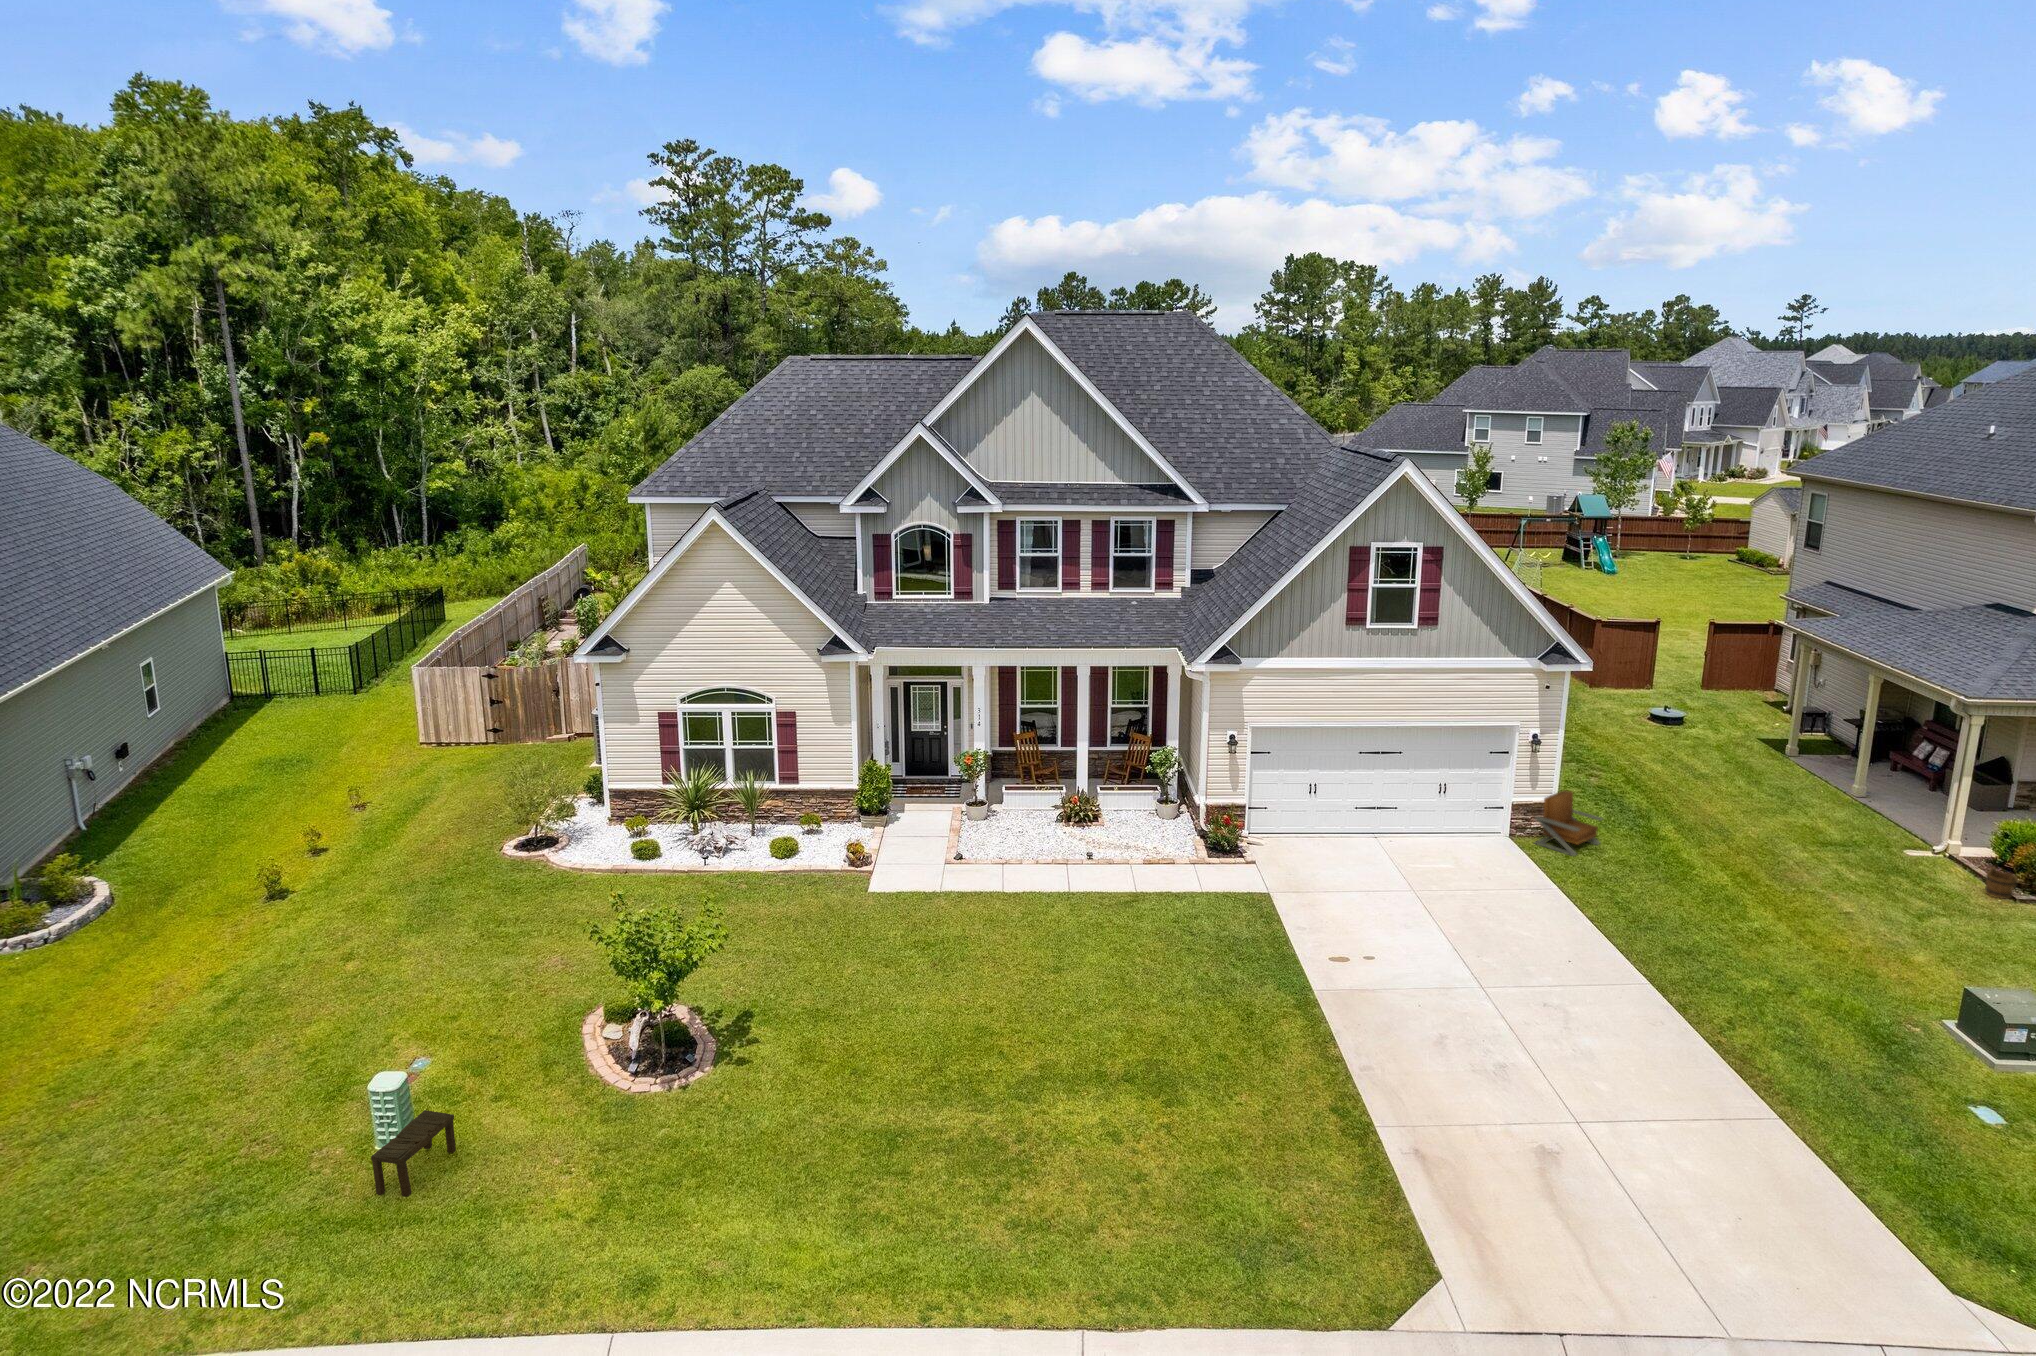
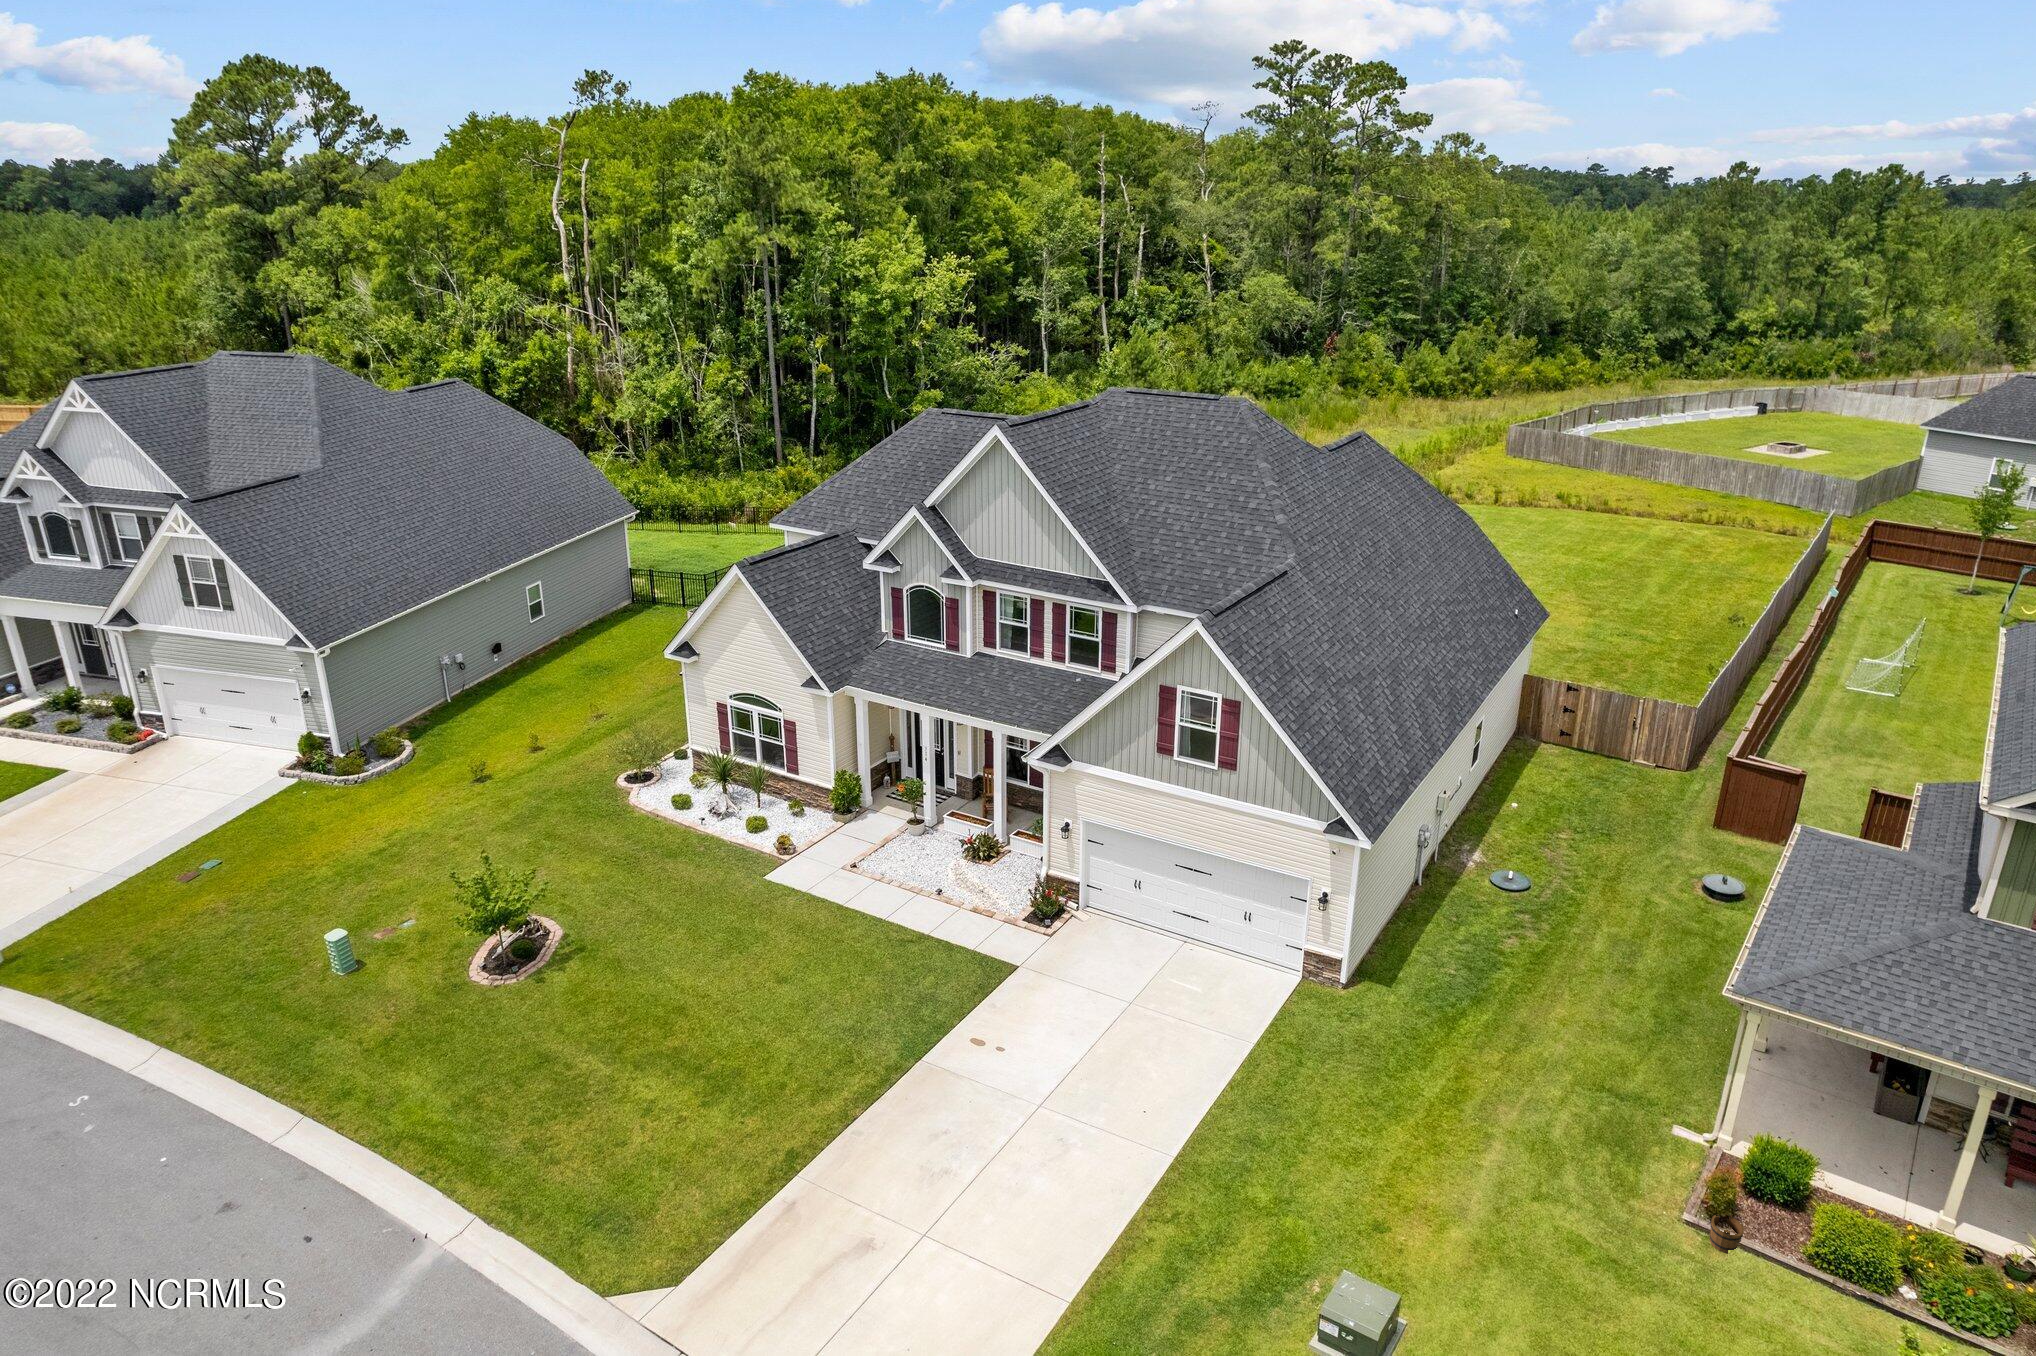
lounge chair: present [1535,790,1602,856] -> none [1322,966,1390,1034]
bench: present [371,1110,456,1196] -> none [323,956,378,1001]

